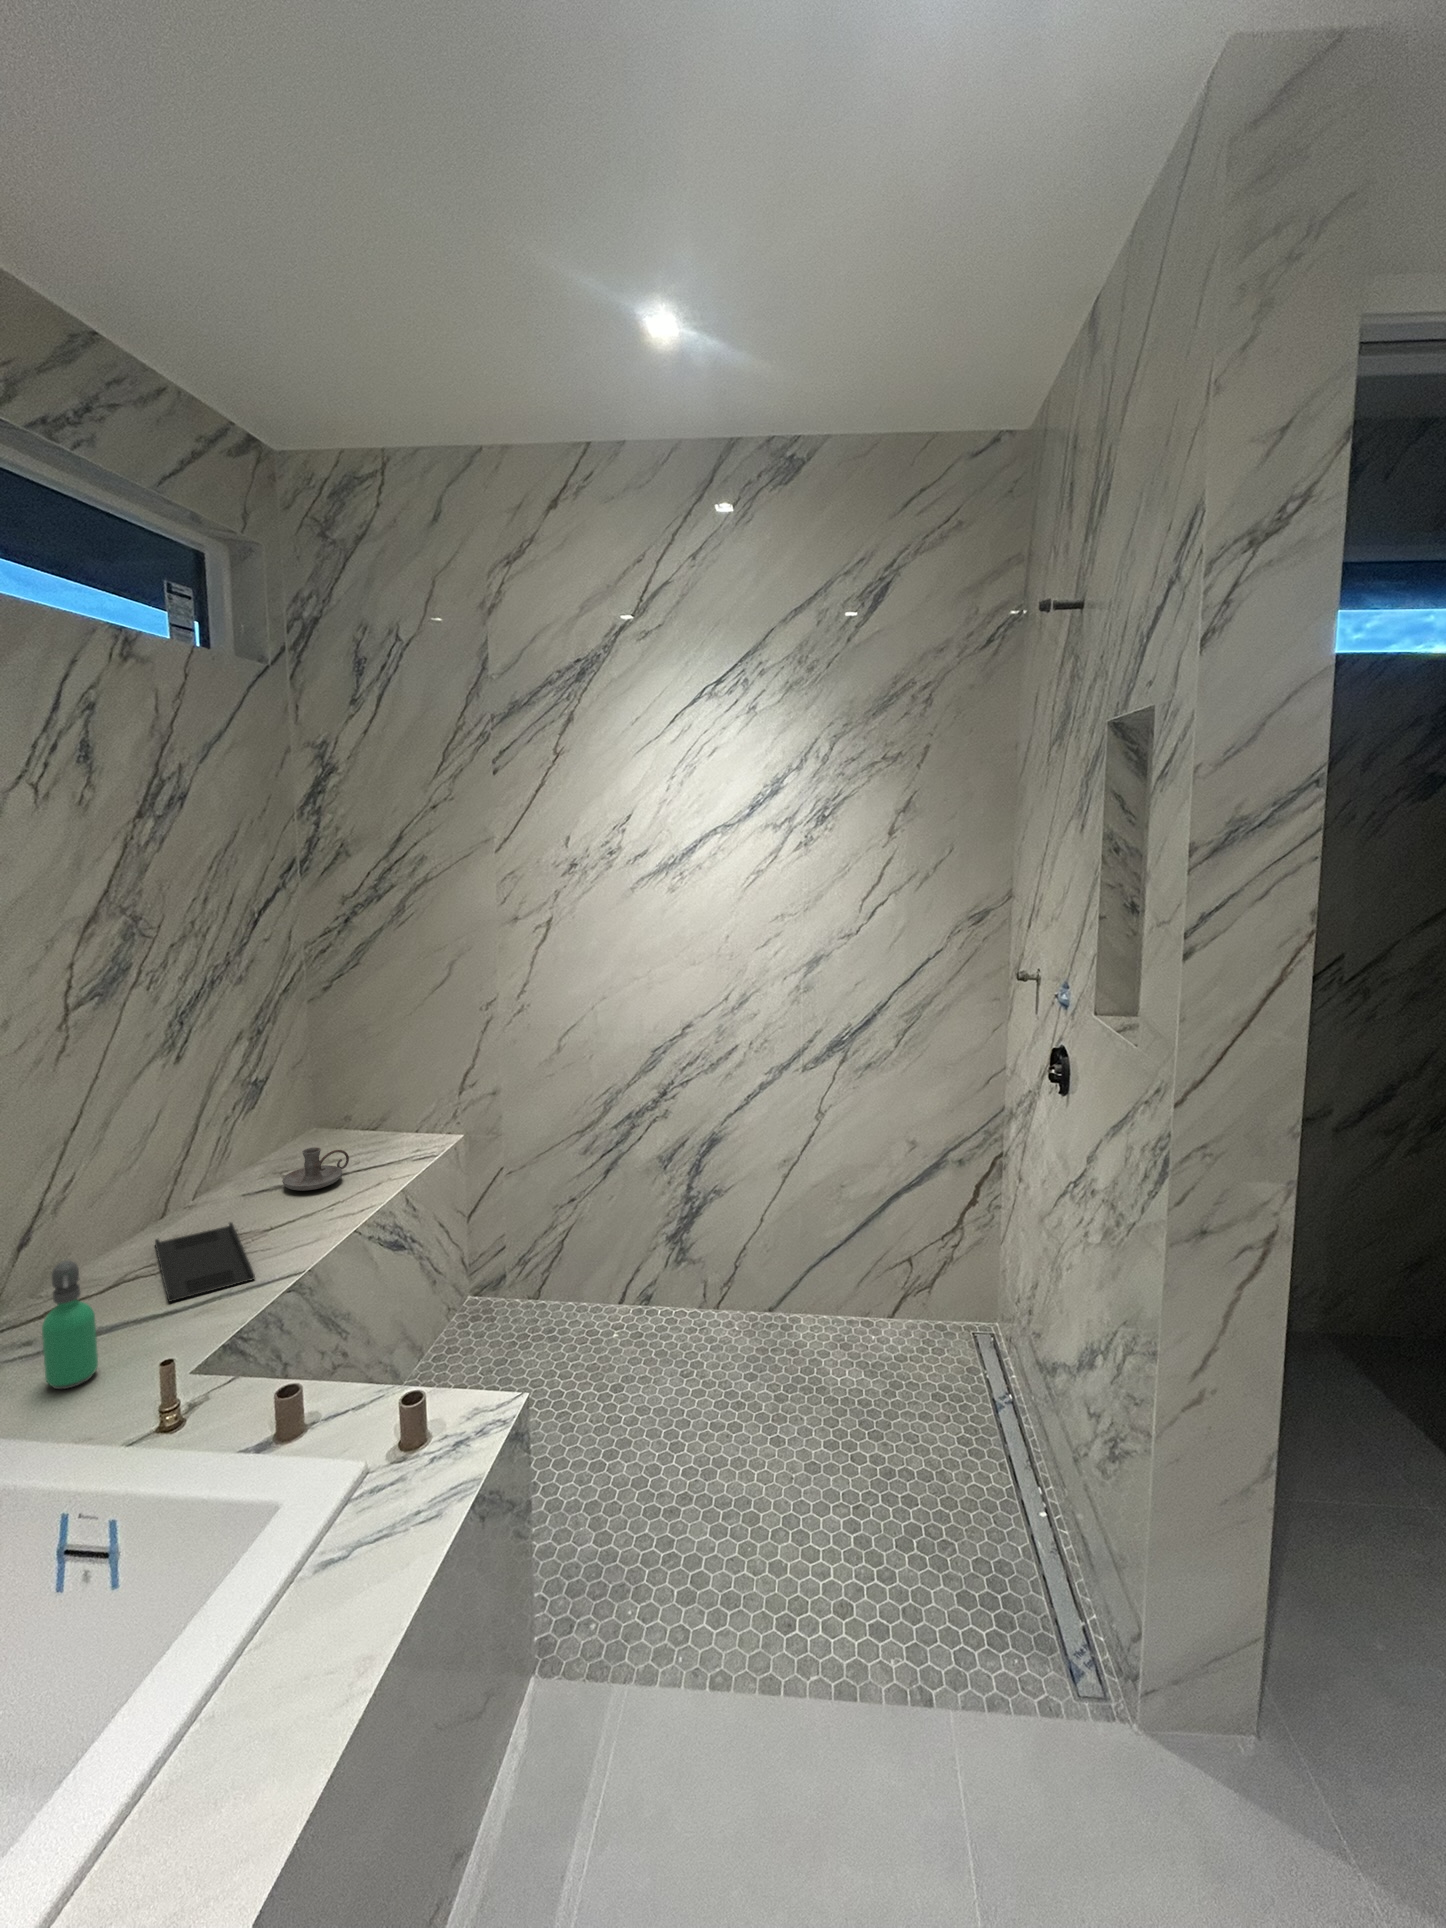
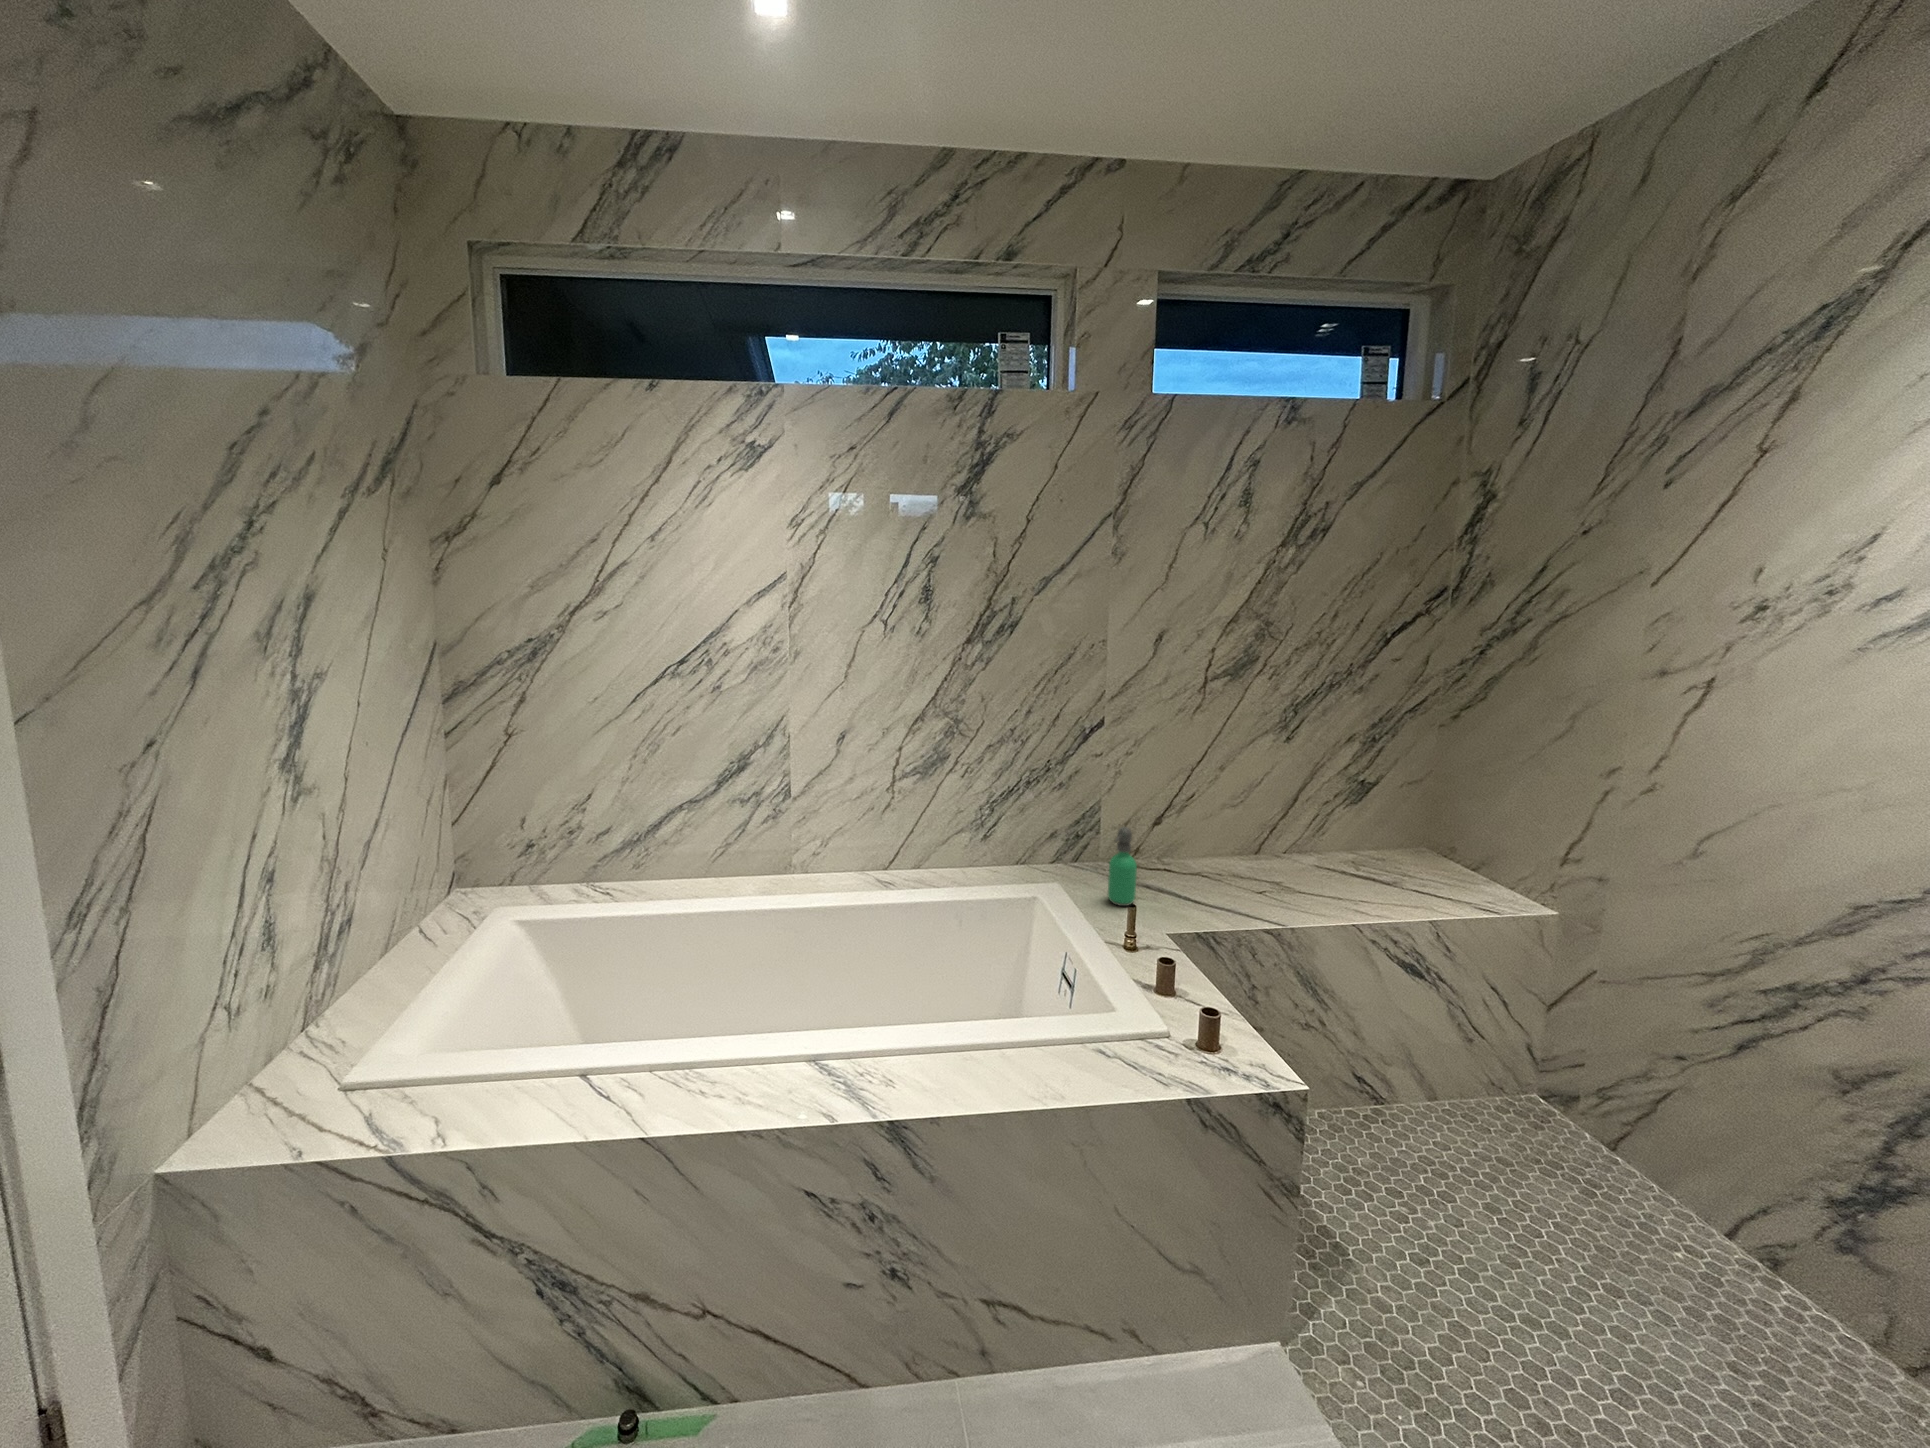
candle holder: present [282,1147,349,1191] -> none [1348,842,1416,880]
tray: present [155,1222,255,1302] -> none [1202,858,1289,908]

